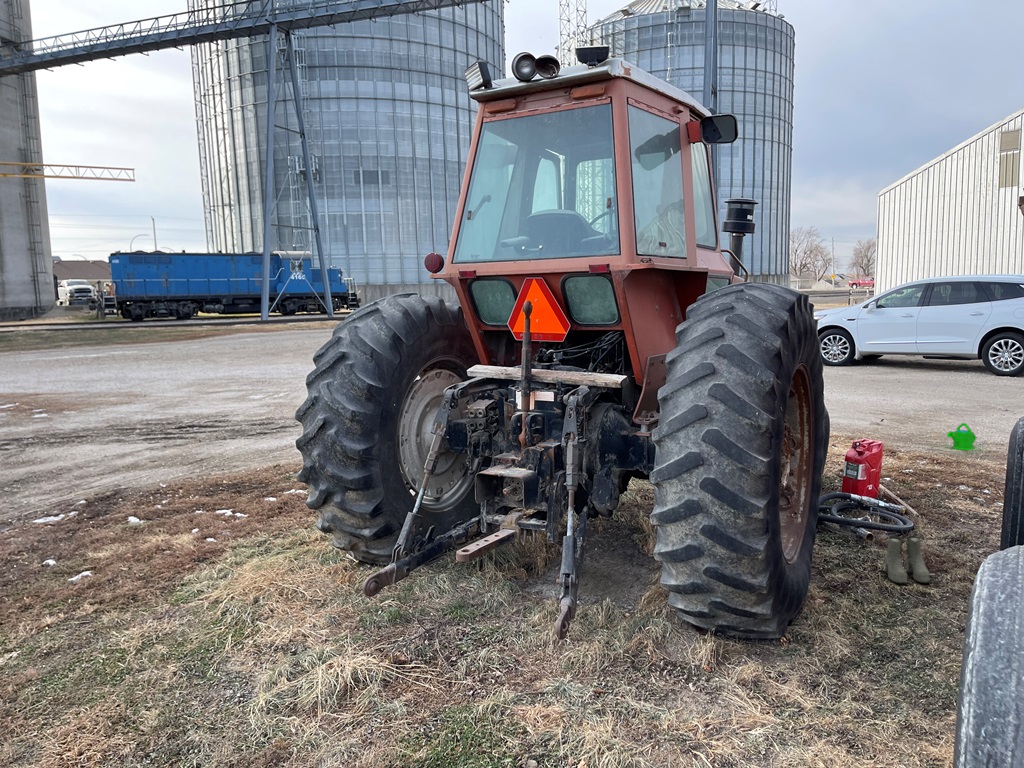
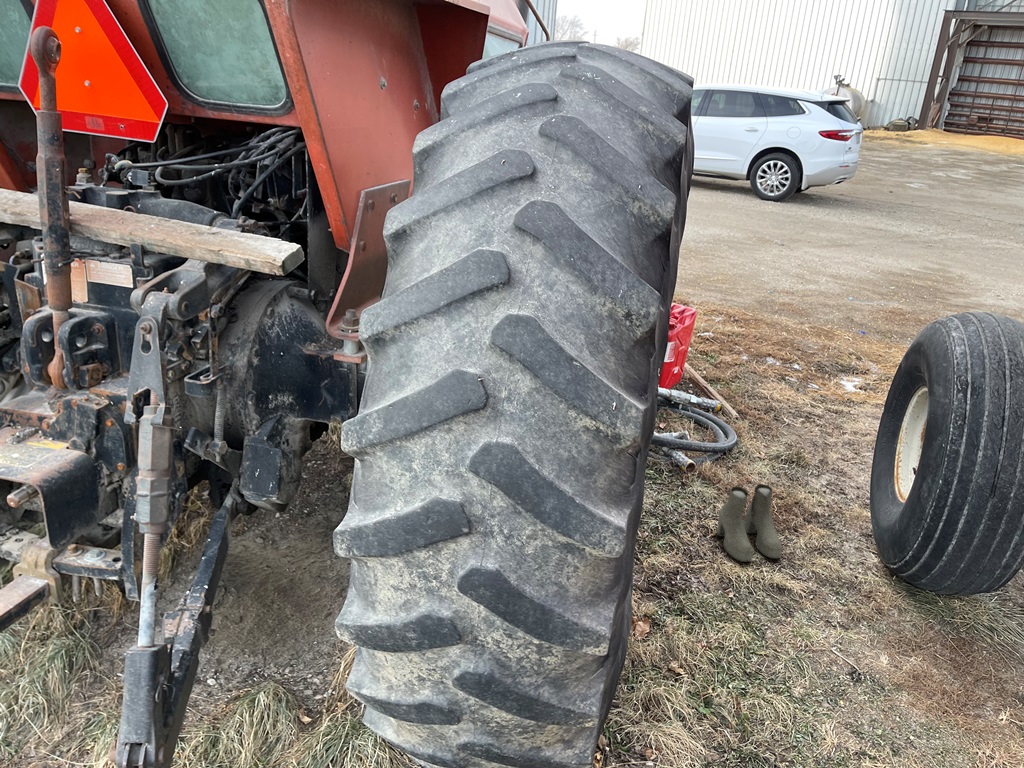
watering can: present [947,423,976,450] -> none [741,267,770,299]

